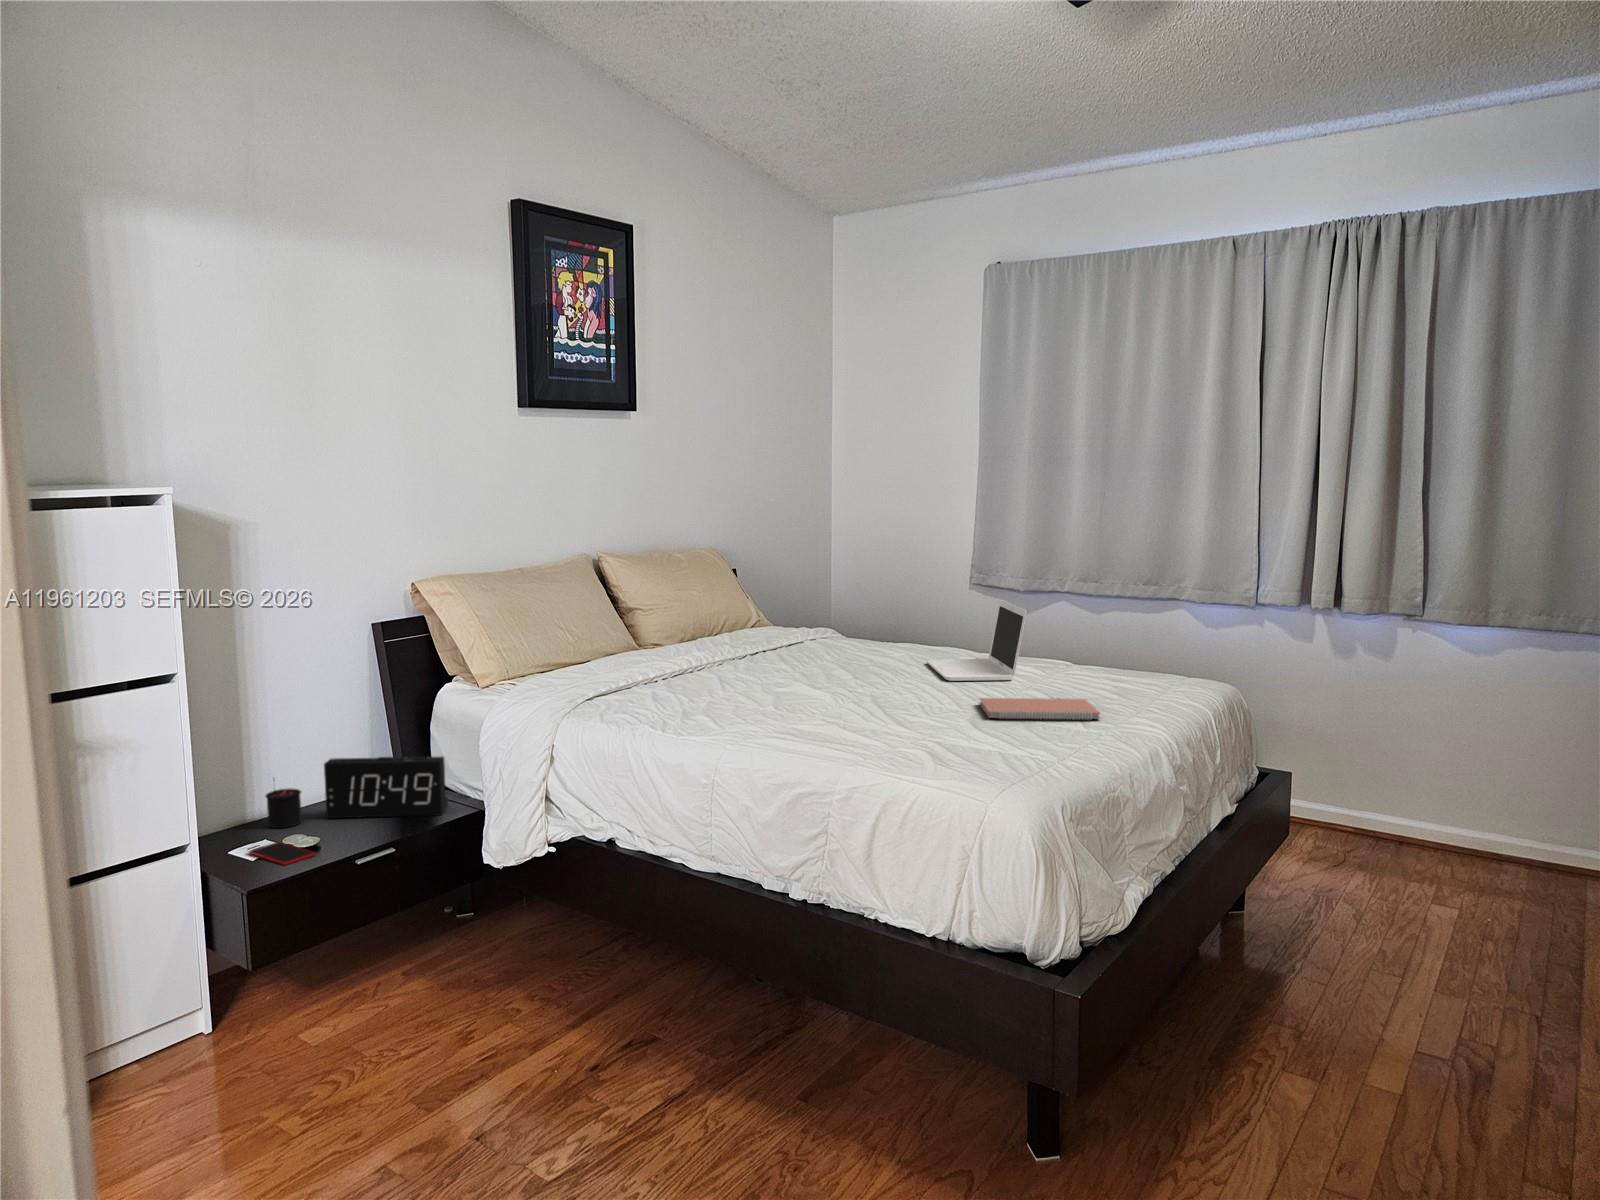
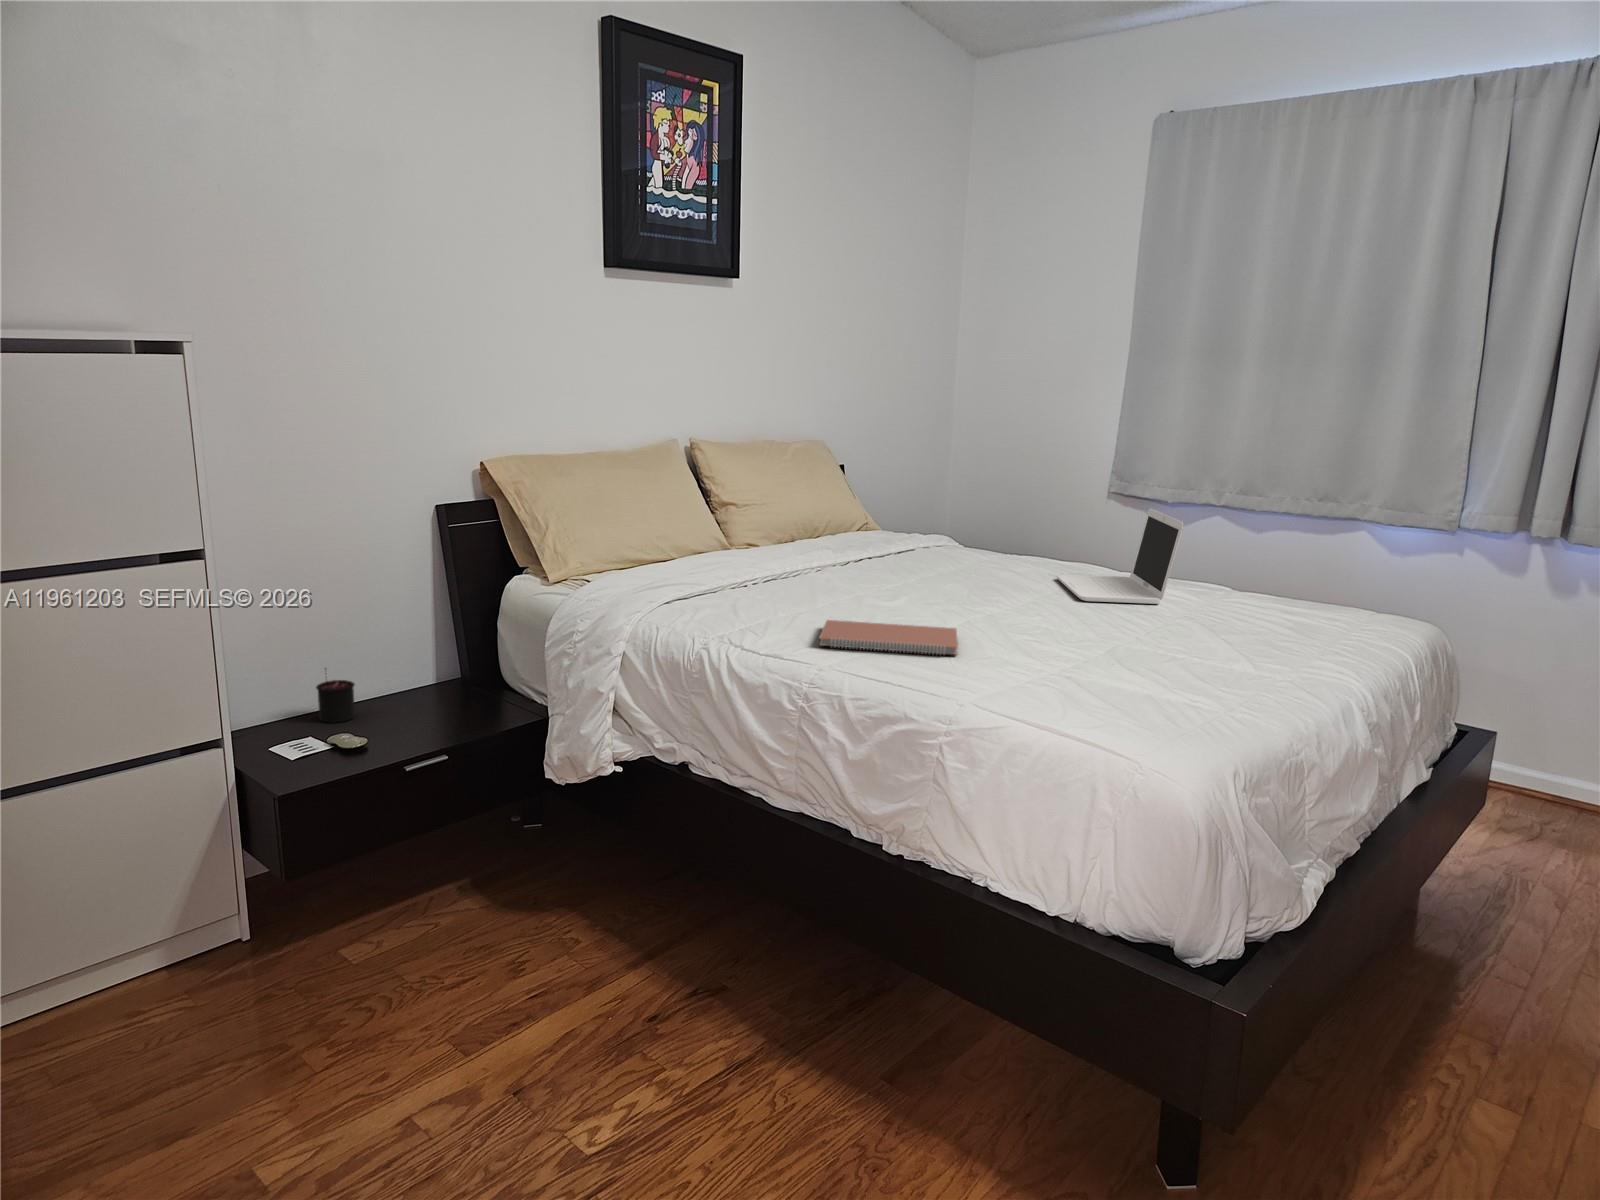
notebook: present [980,698,1100,719] -> present [819,620,958,655]
alarm clock: present [324,756,448,818] -> none [378,650,512,719]
smartphone: present [249,842,315,865] -> none [292,738,362,766]

